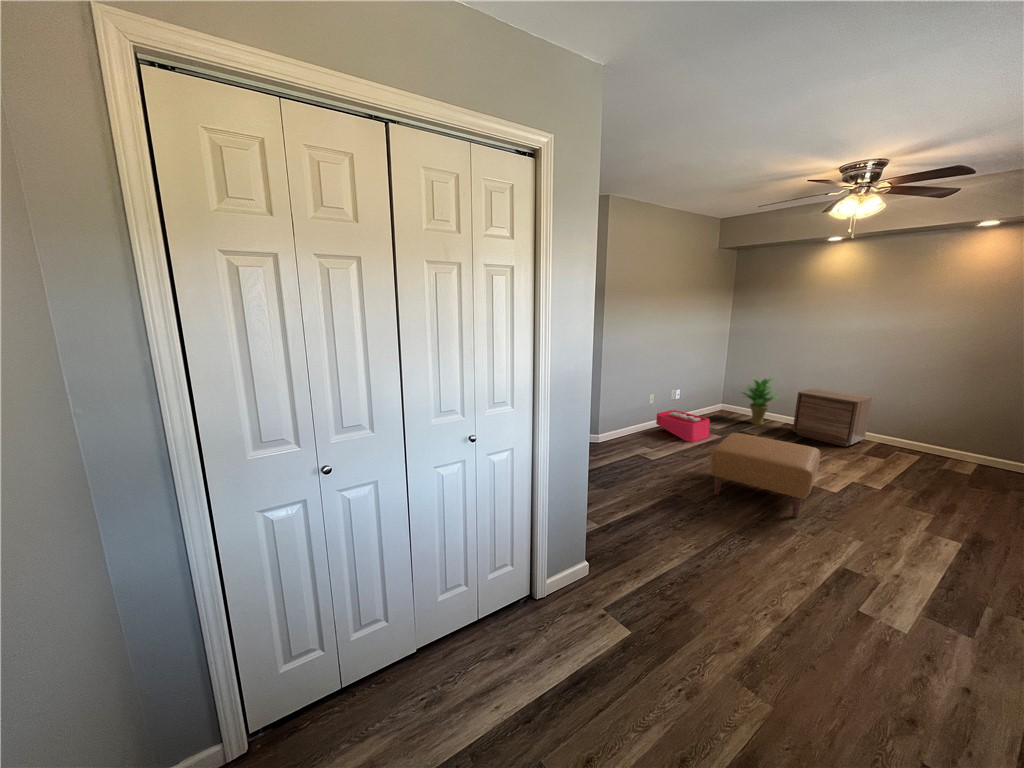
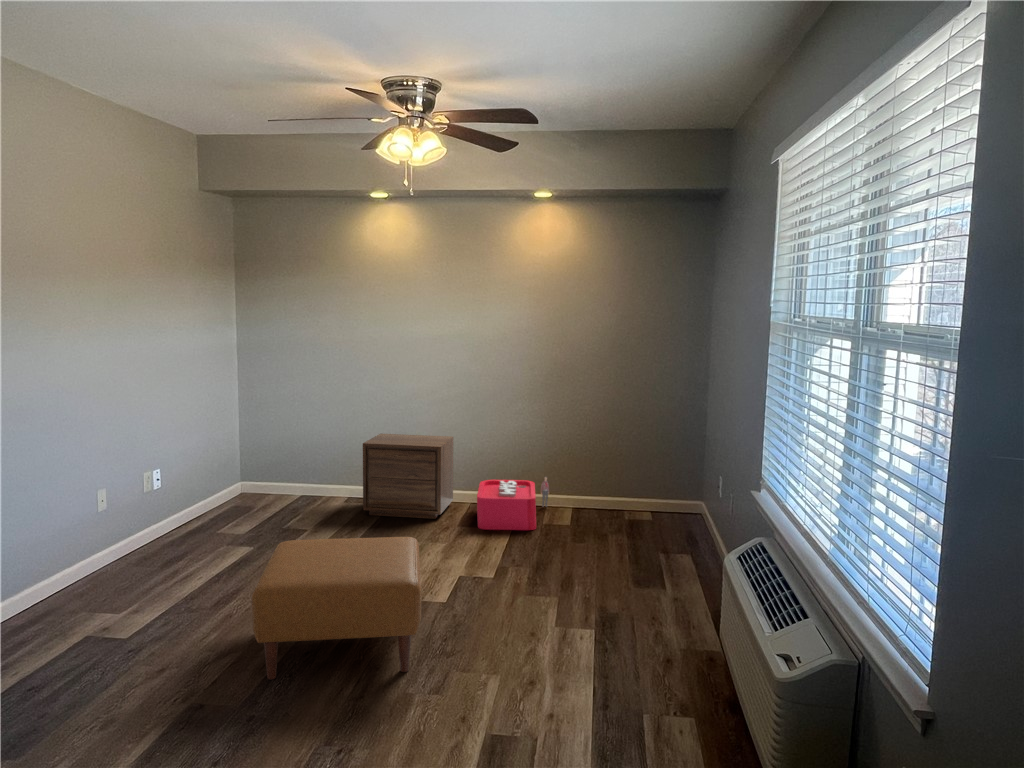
potted plant: present [742,377,779,425] -> none [272,425,338,510]
storage bin: present [656,409,710,442] -> present [477,476,549,530]

